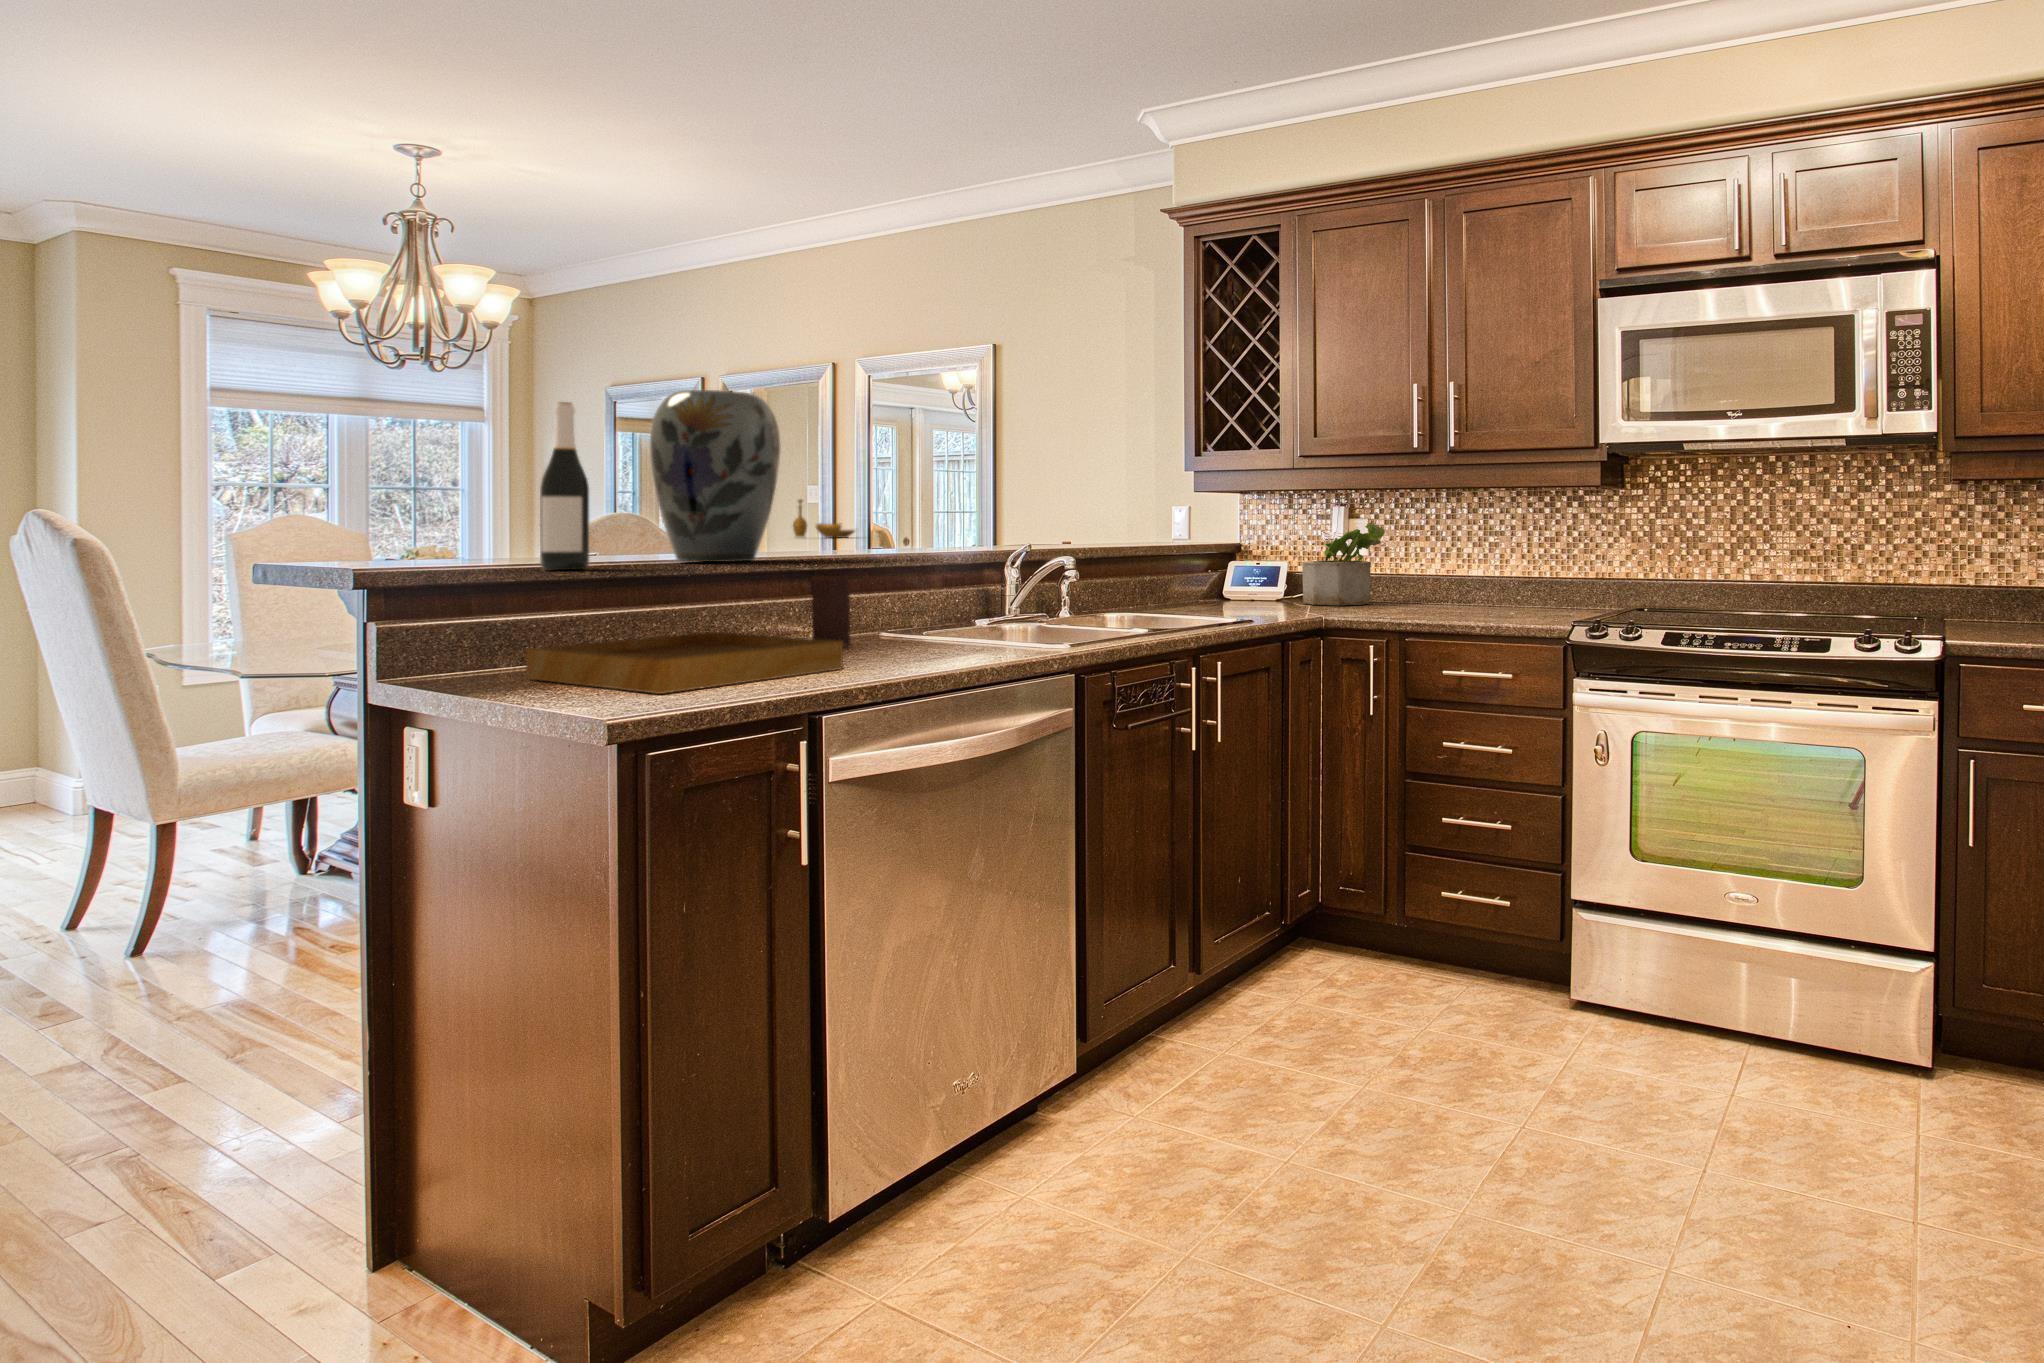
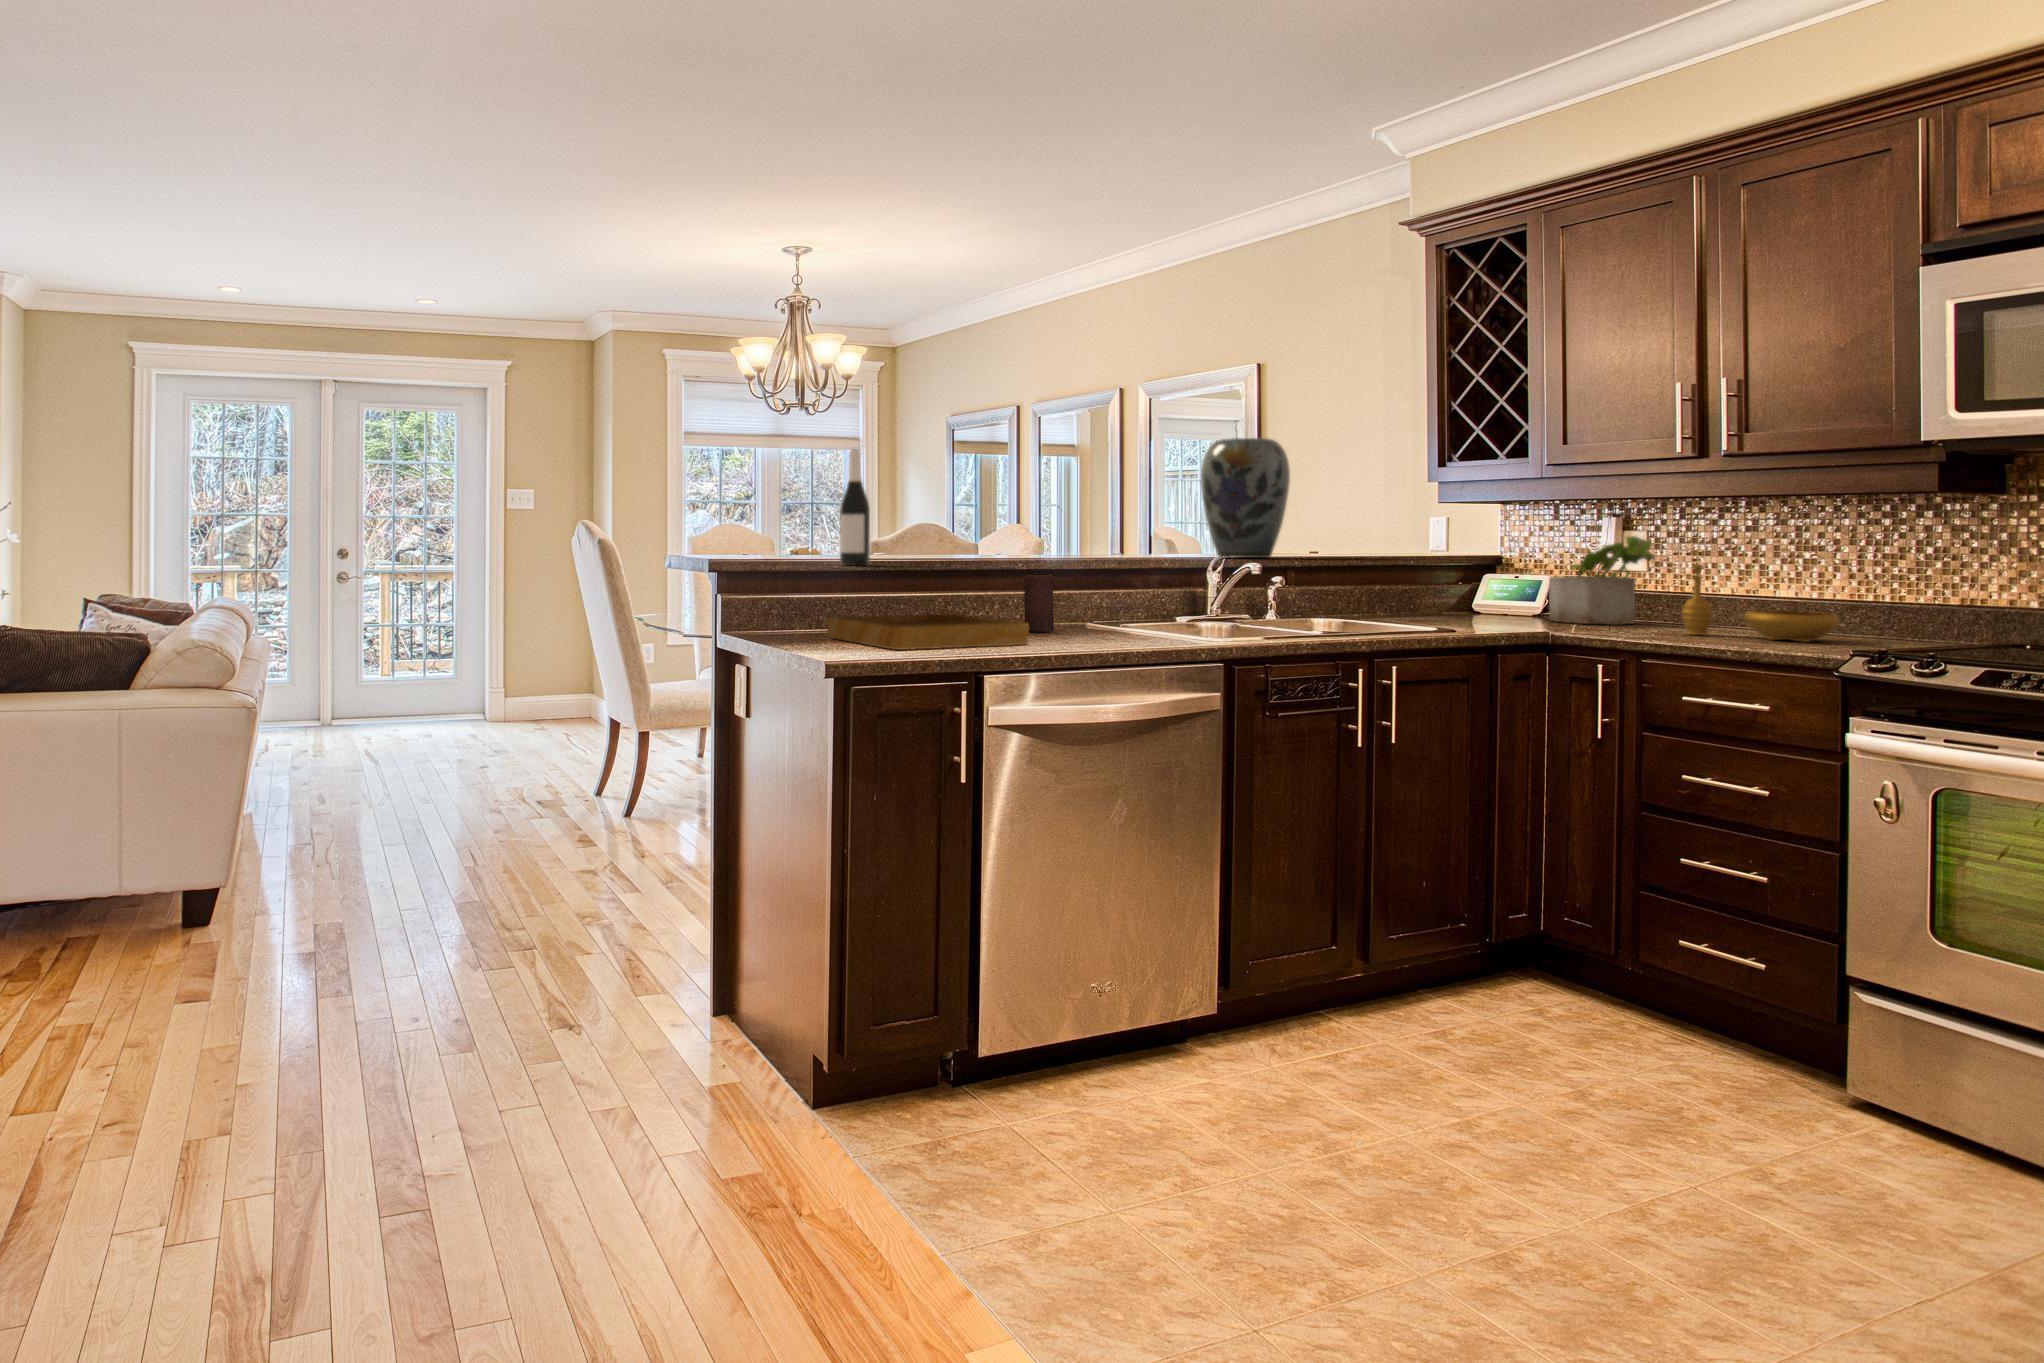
vase: present [650,390,781,562] -> present [1201,438,1290,558]
decorative bowl: present [793,499,854,538] -> present [1682,563,1840,642]

